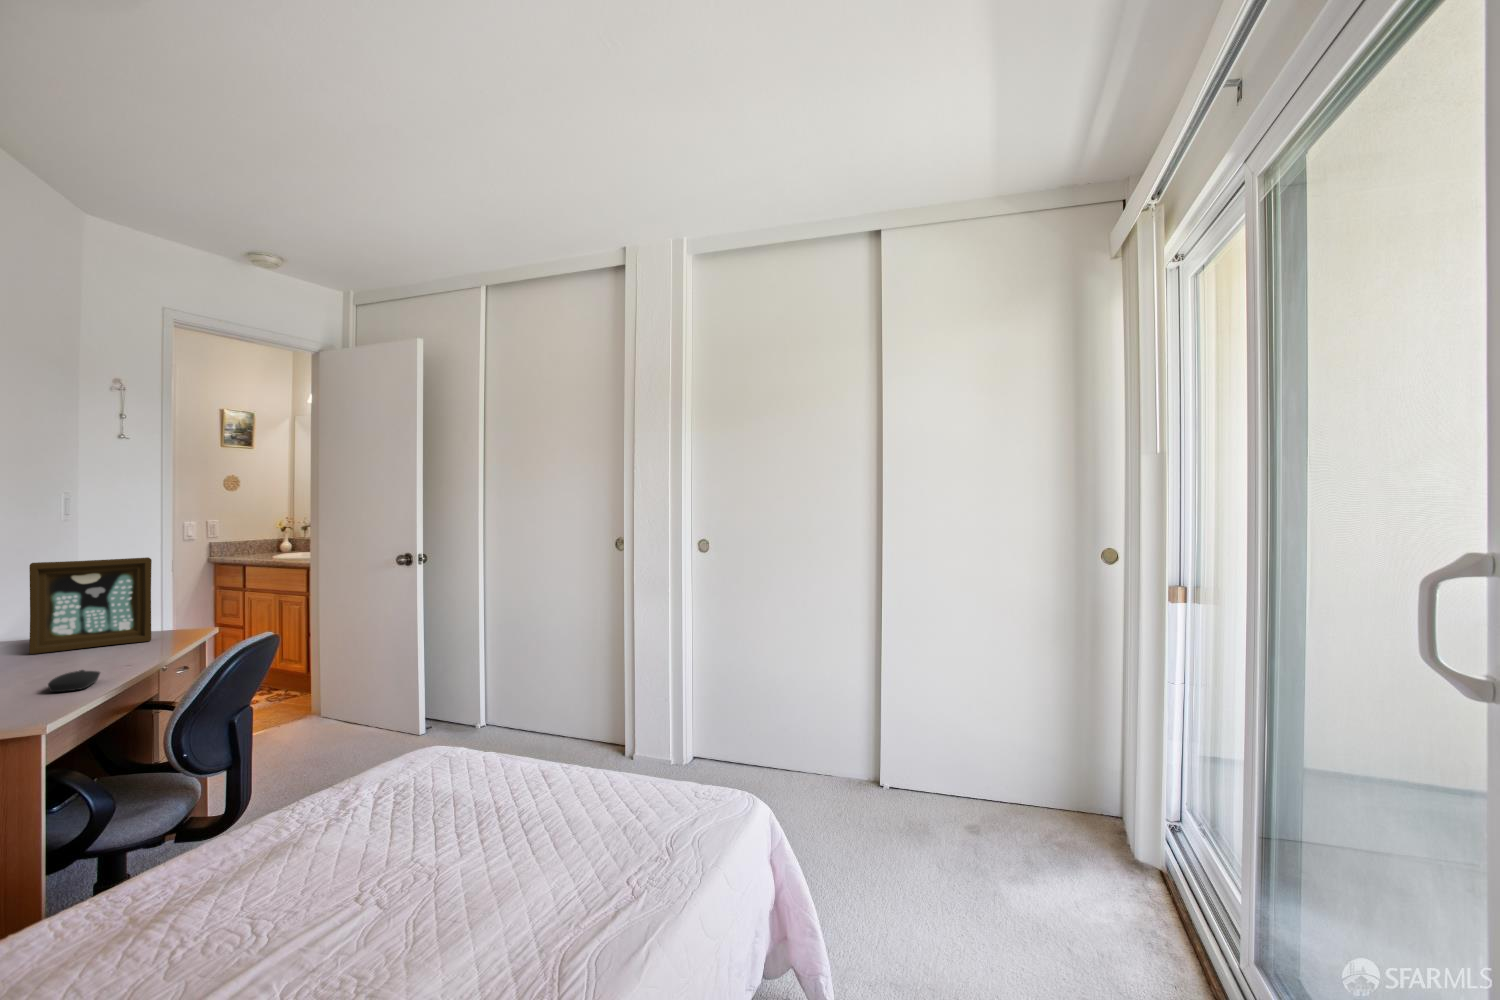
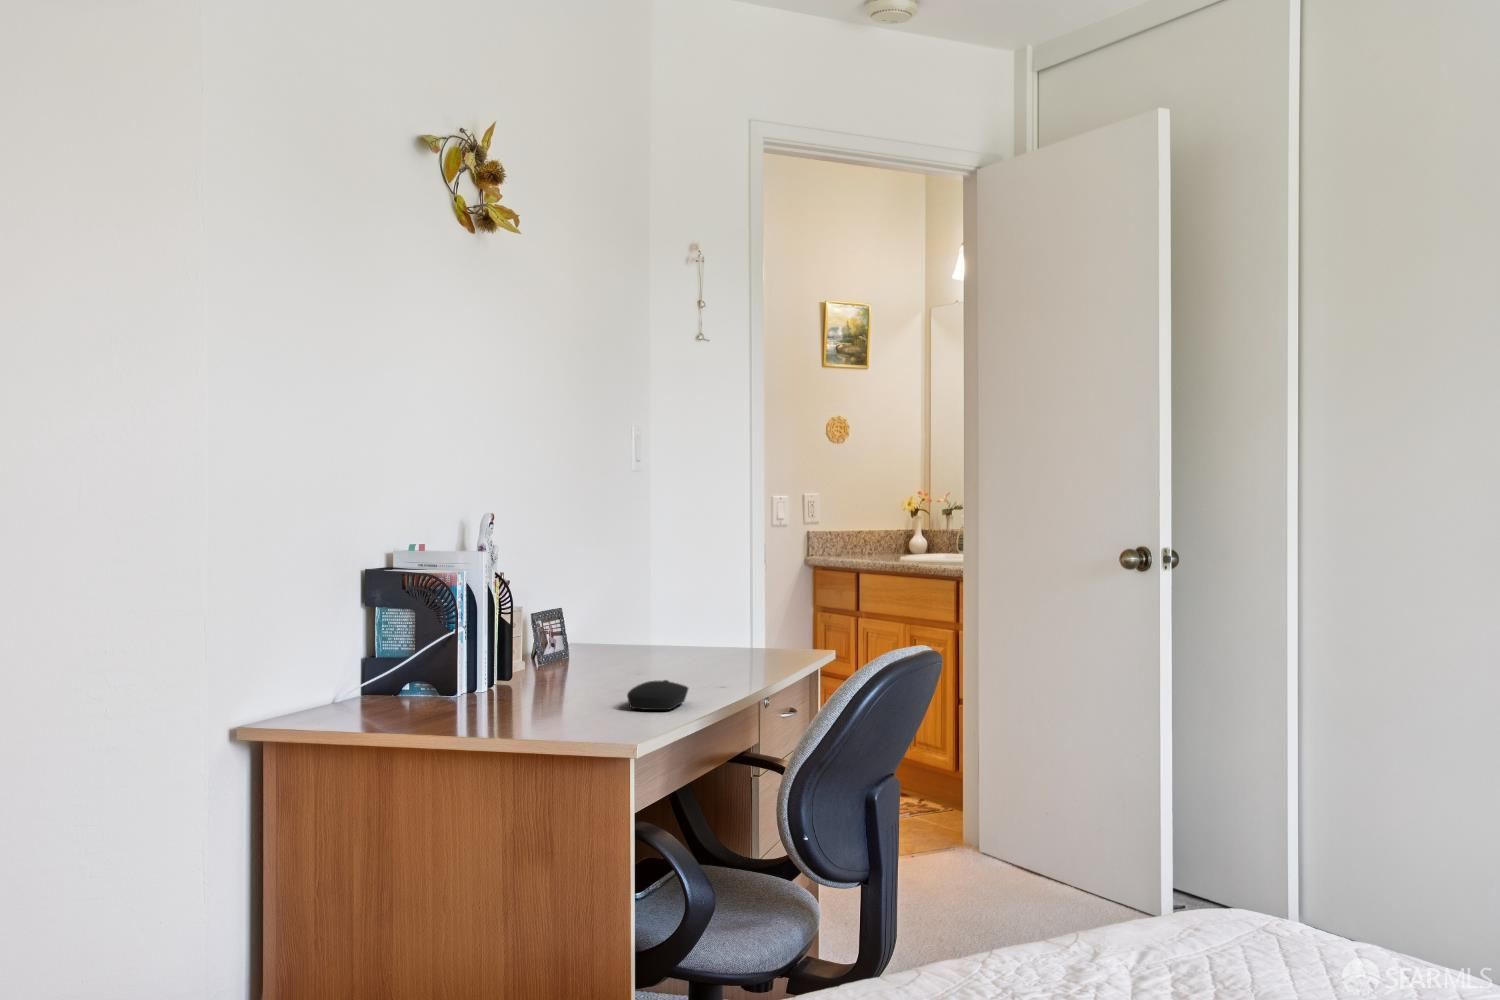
picture frame: present [29,557,152,654] -> none [604,517,747,661]

